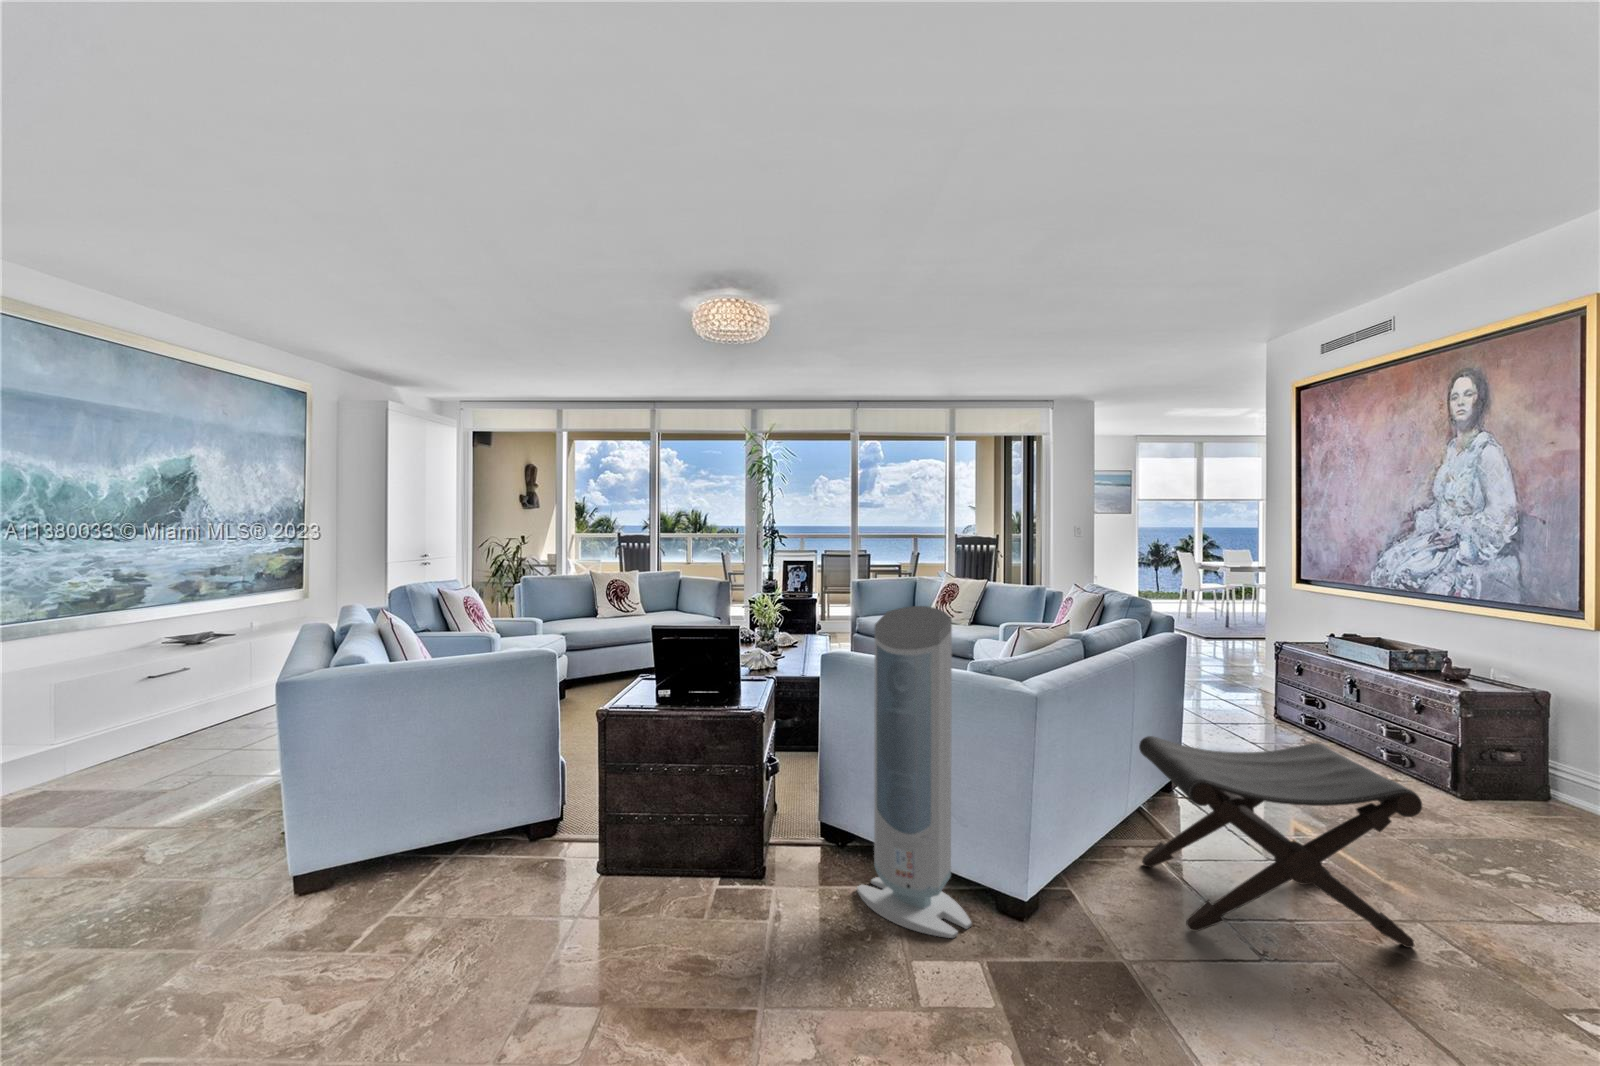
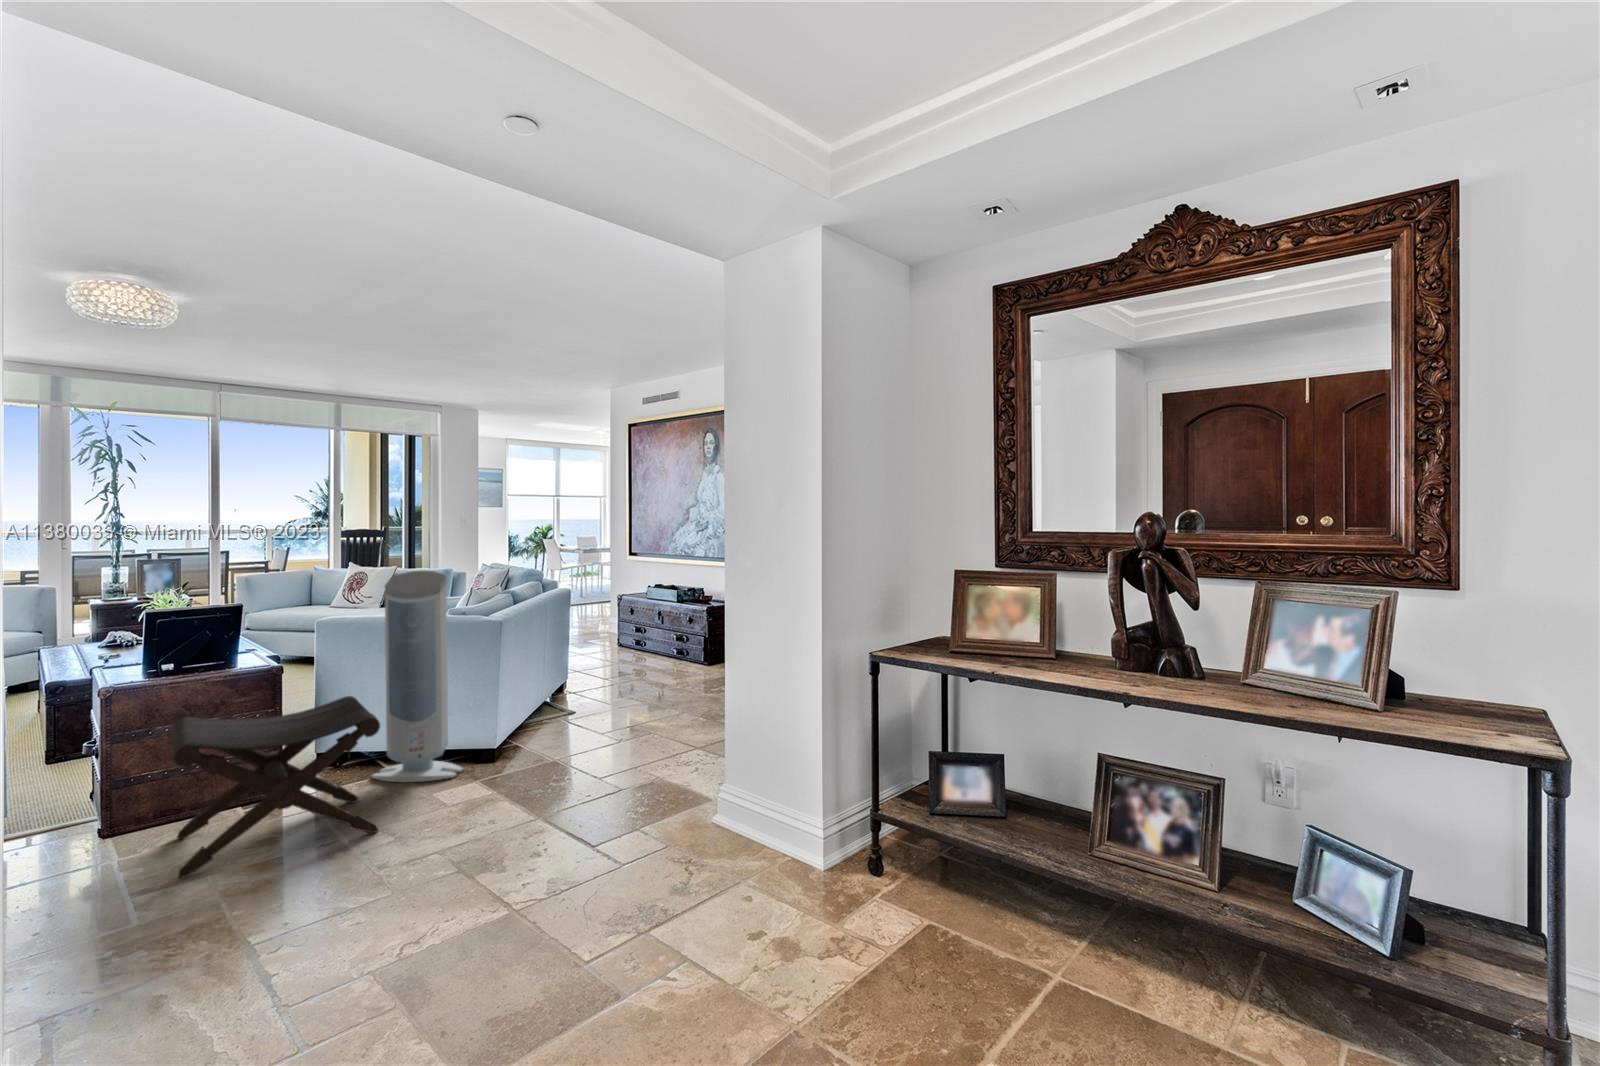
footstool: present [1139,736,1422,948] -> present [172,696,380,878]

